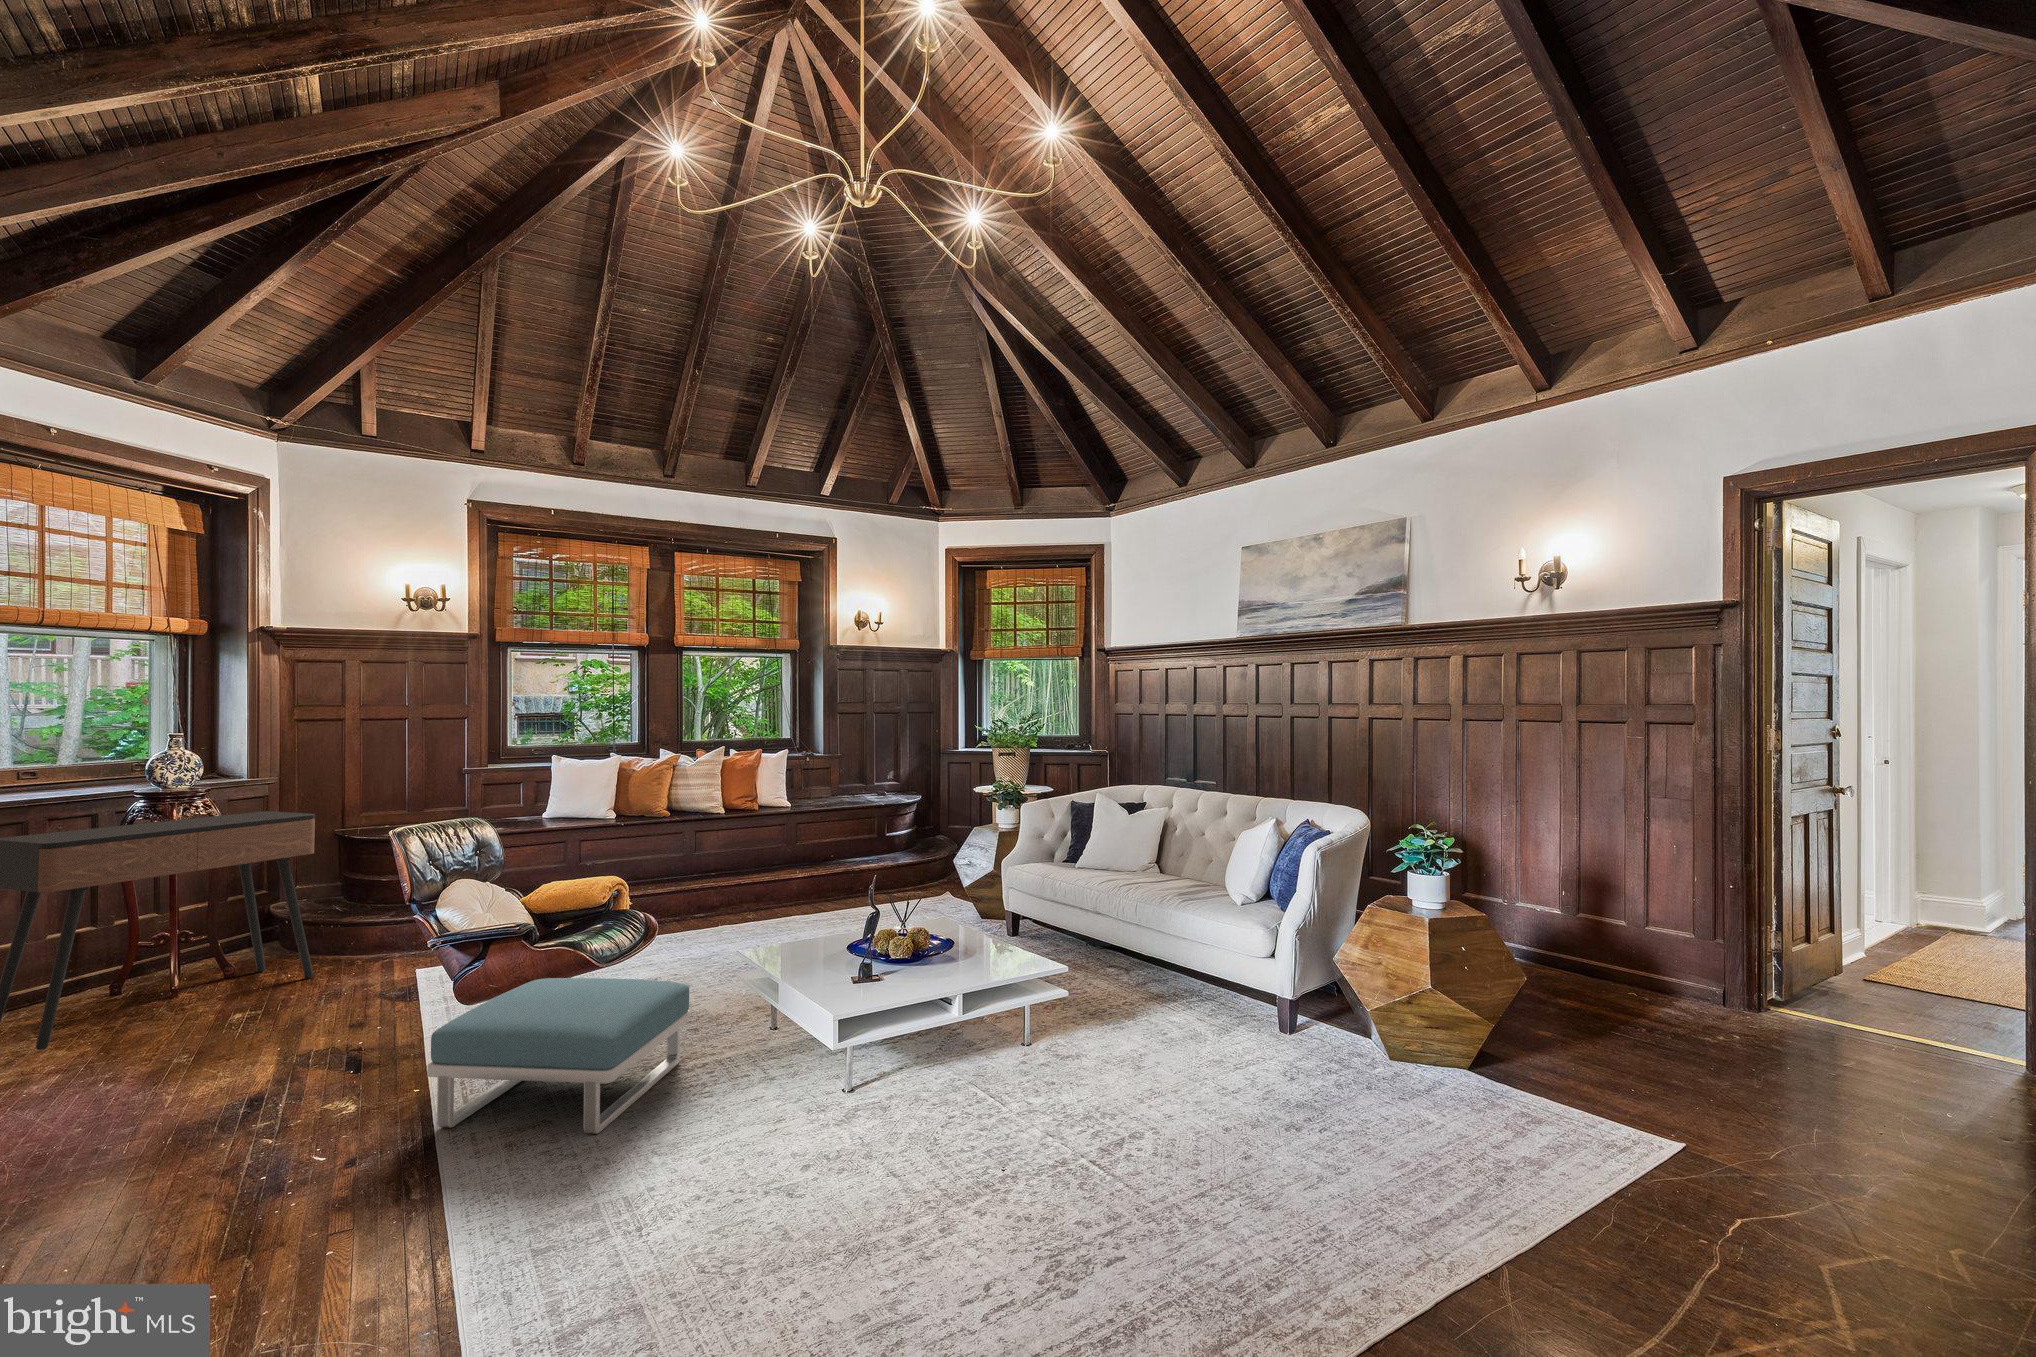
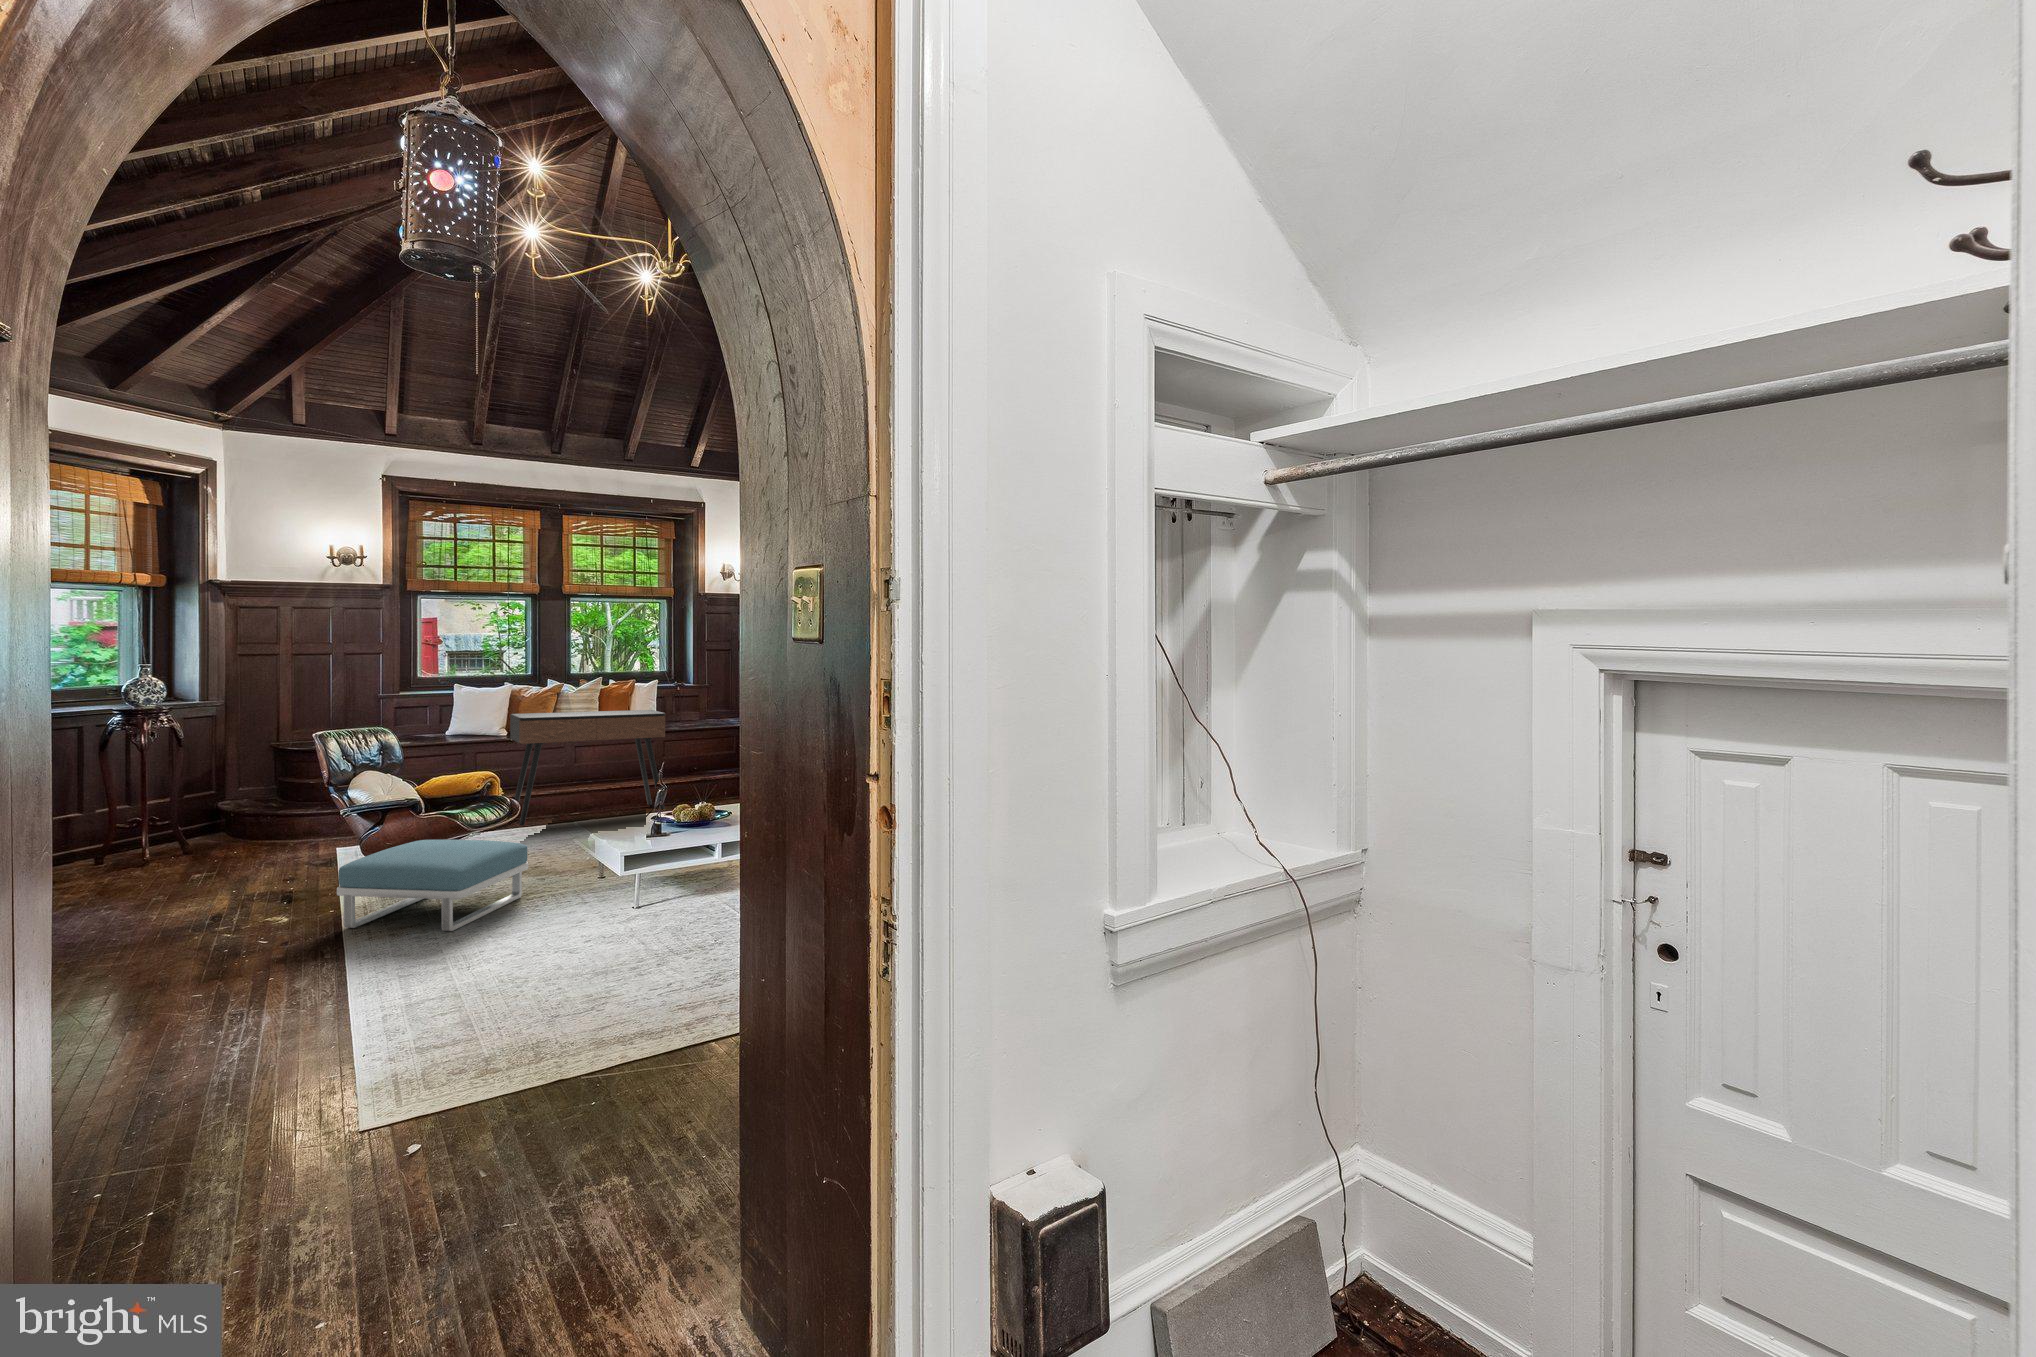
console table: present [0,811,315,1050] -> present [510,710,665,826]

